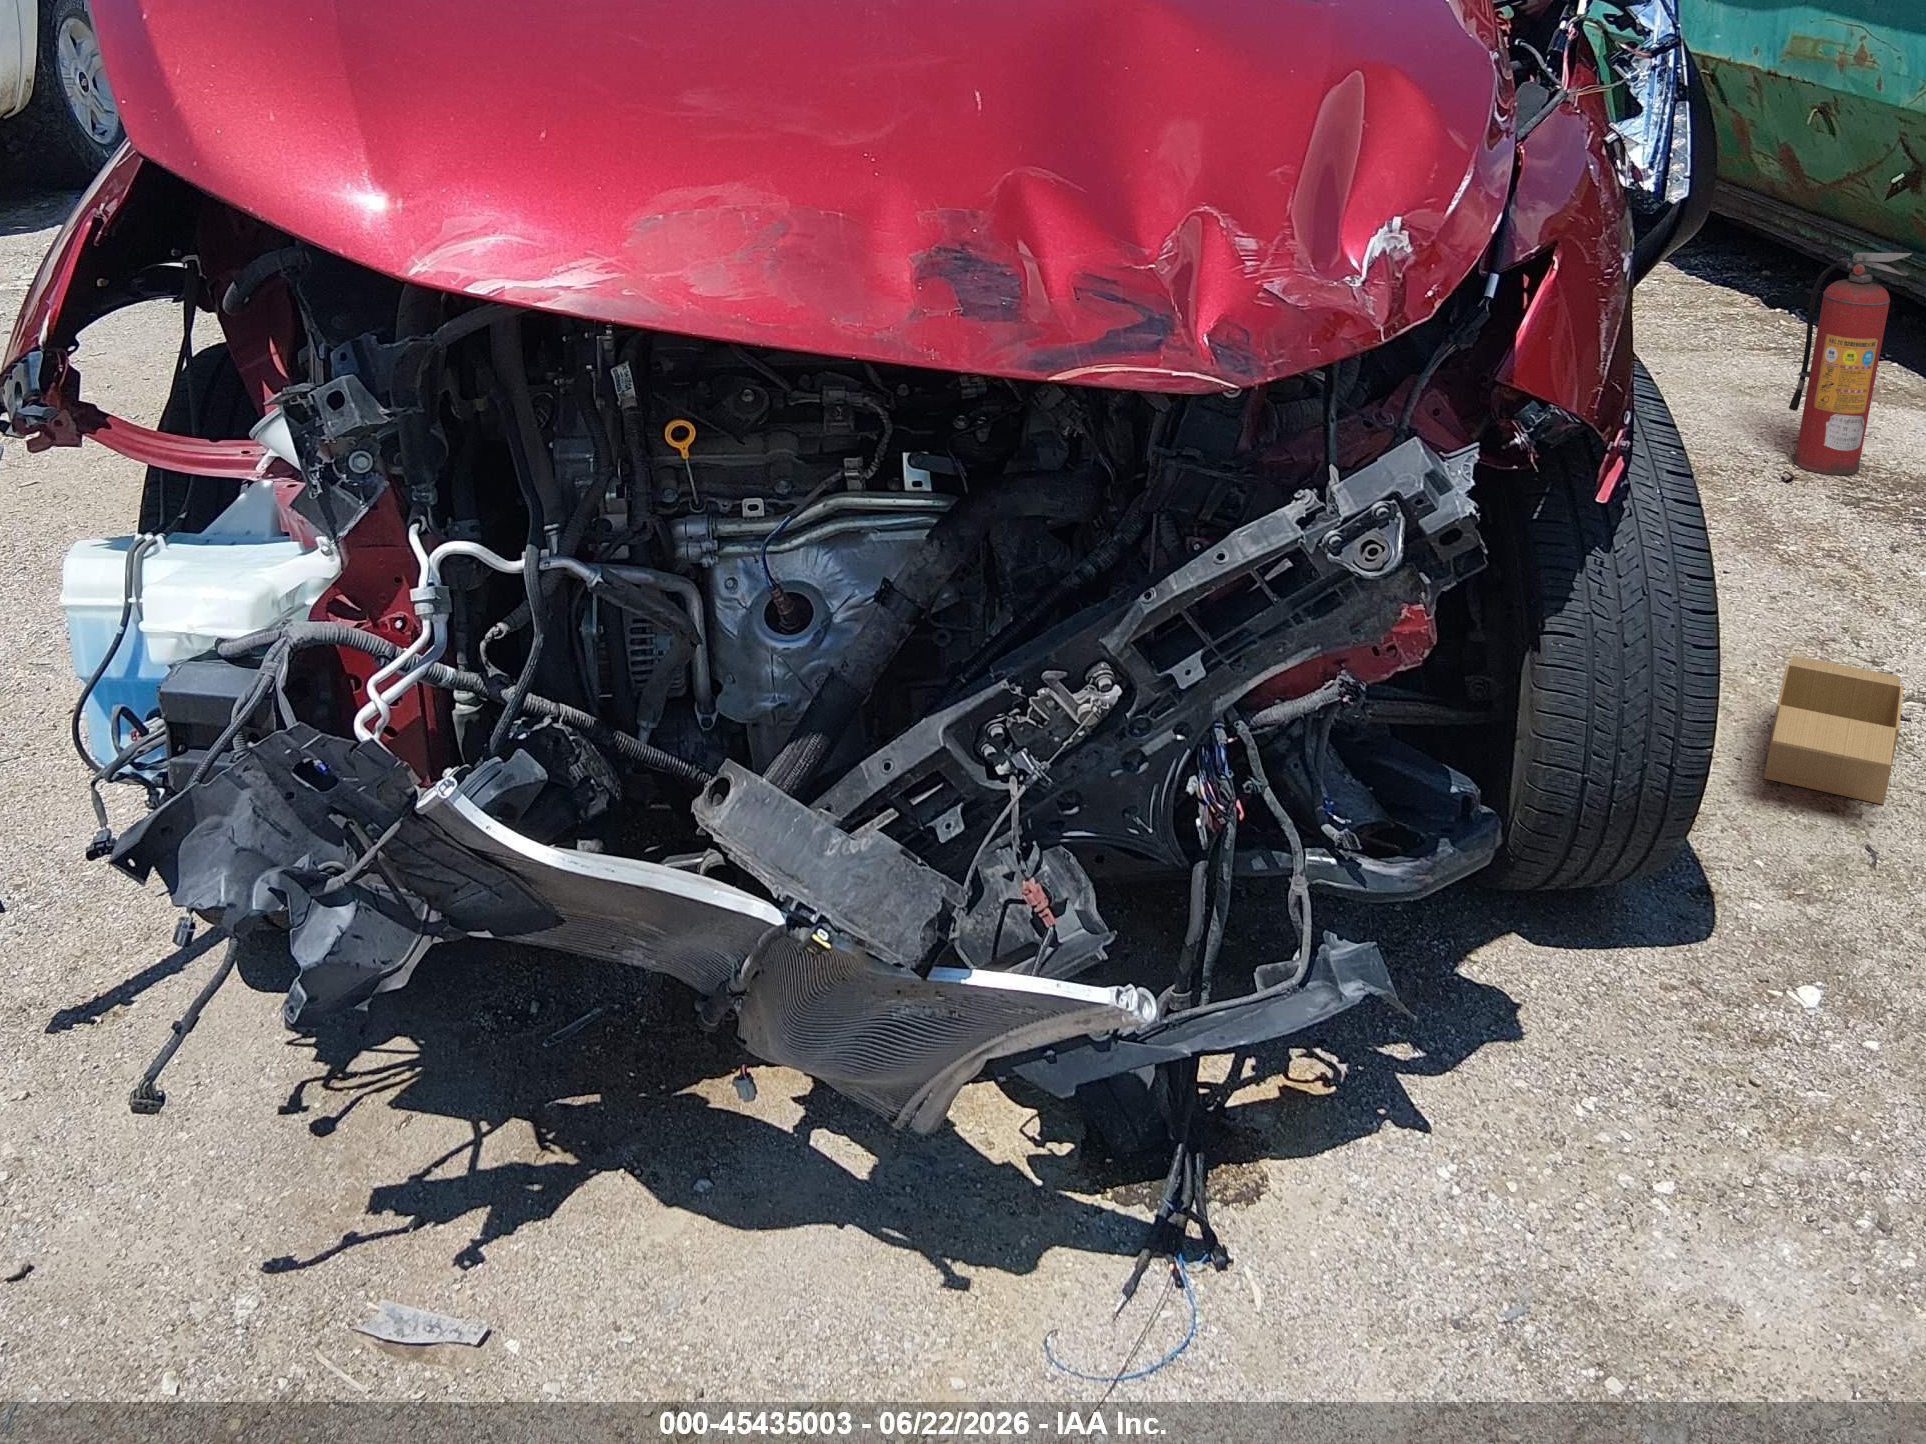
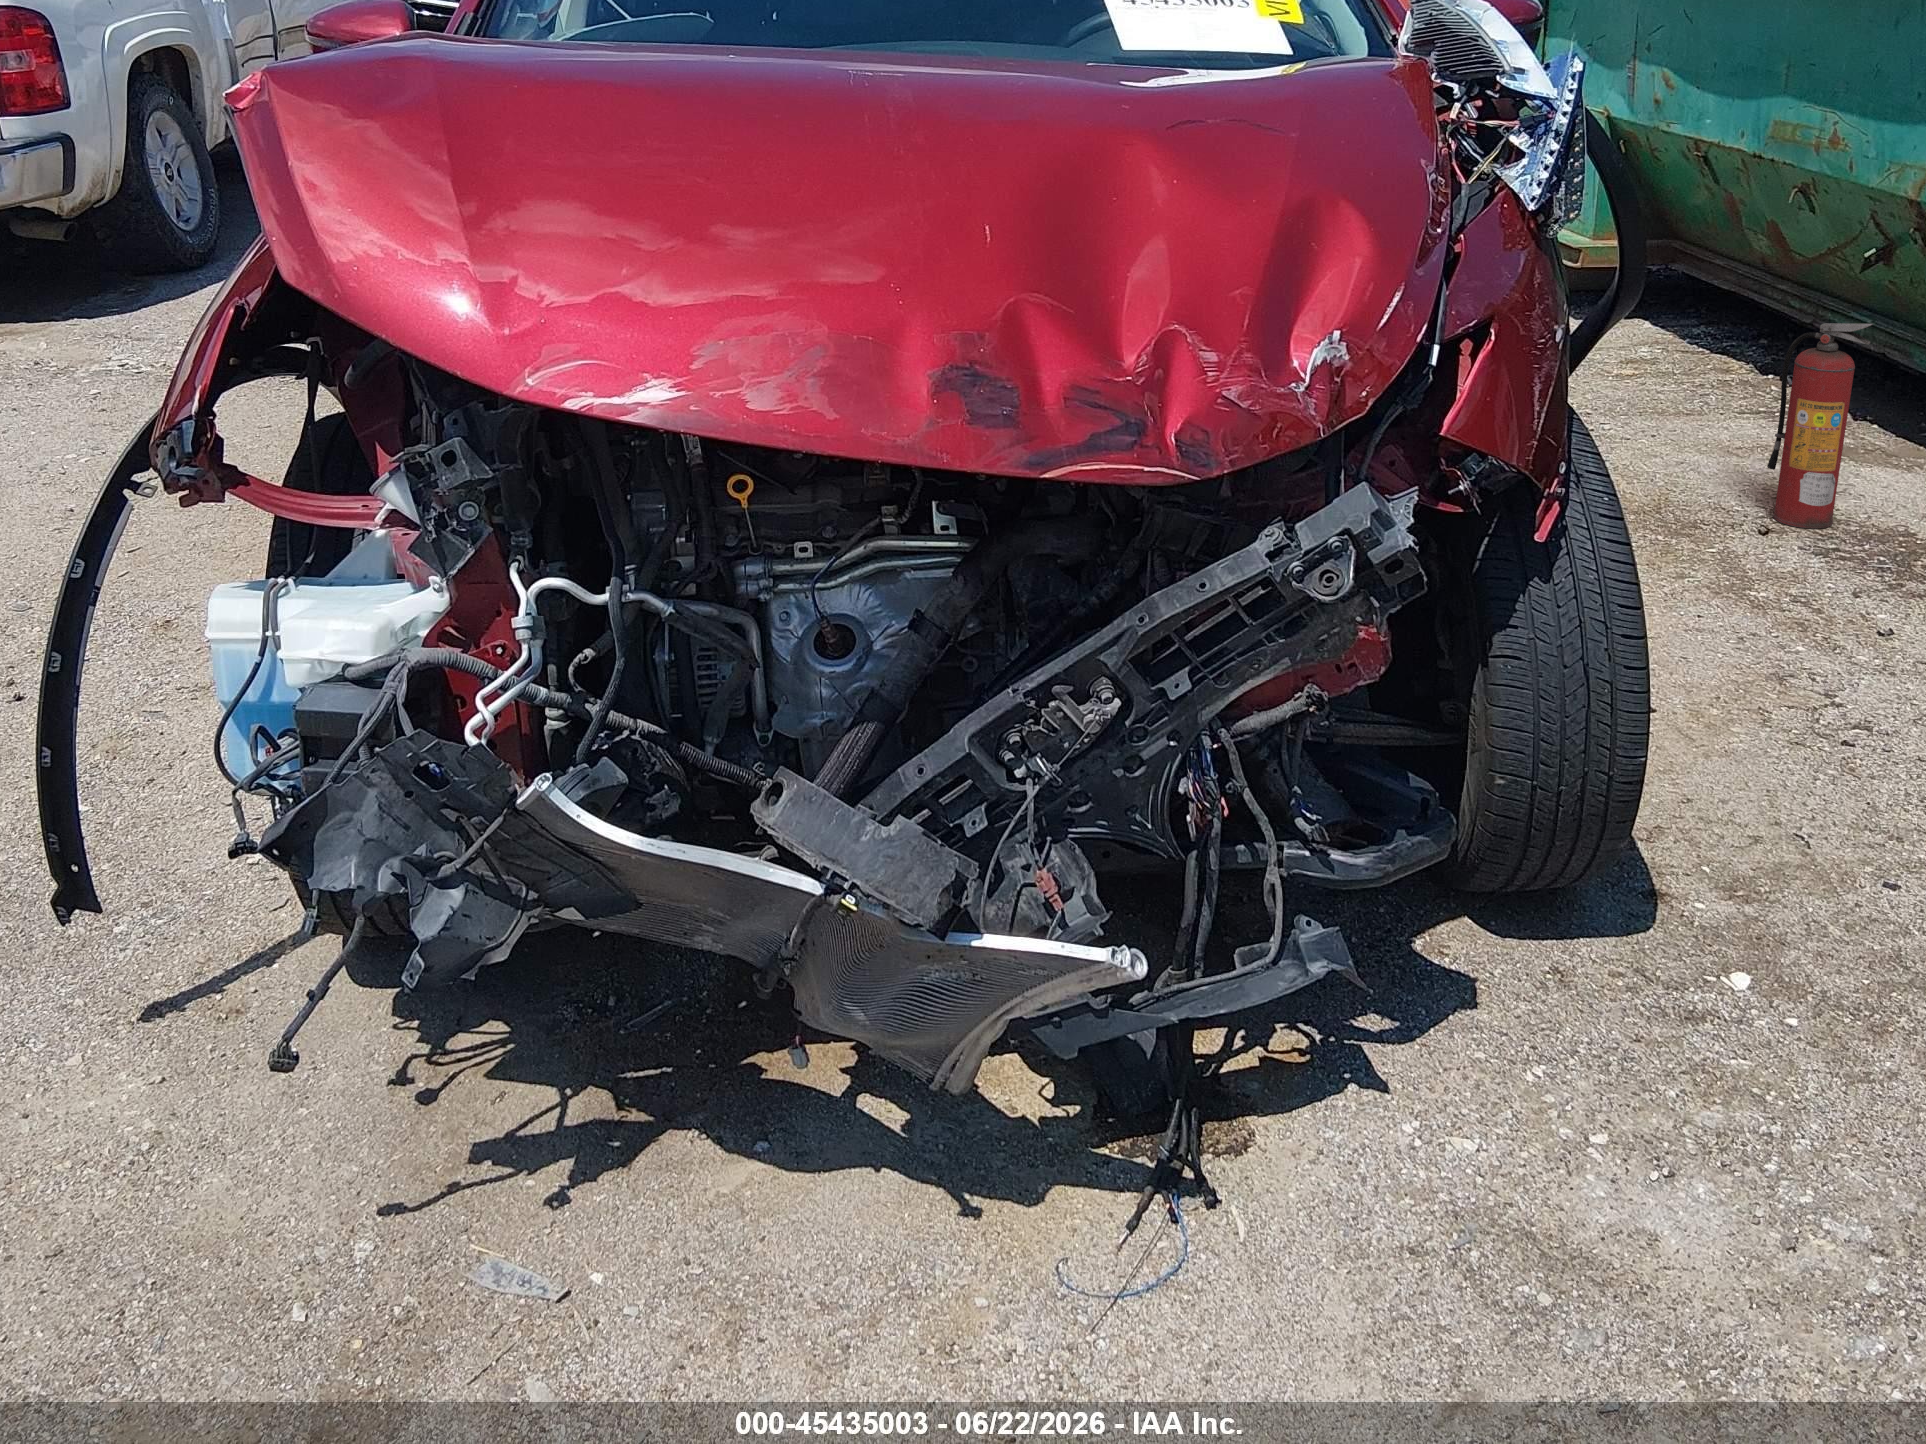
cardboard box: present [1764,656,1904,805] -> none [1719,688,1844,819]

